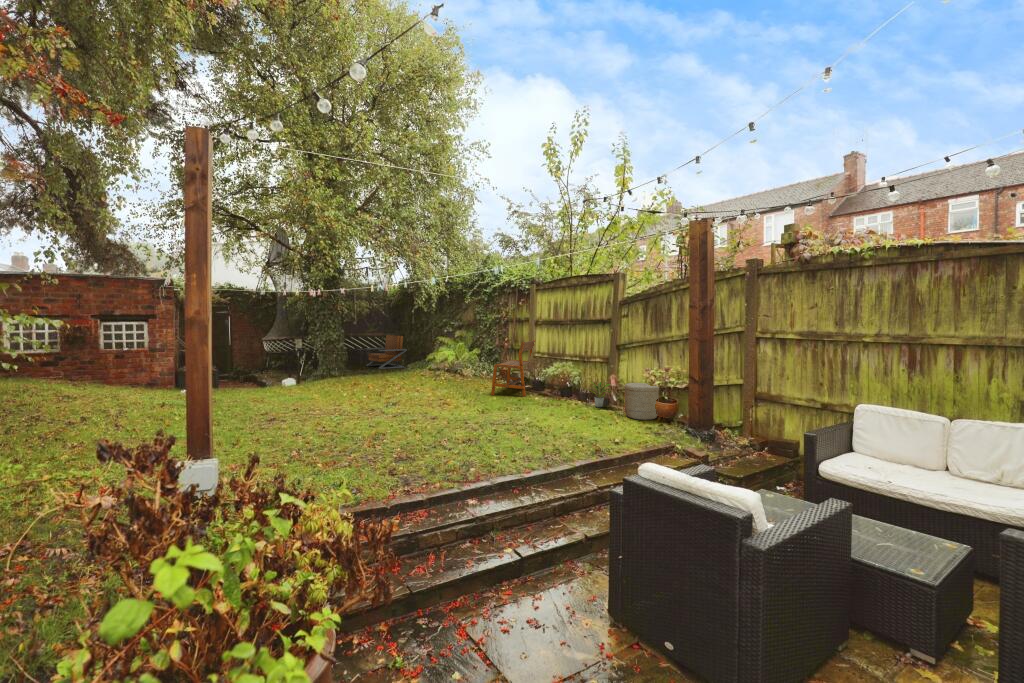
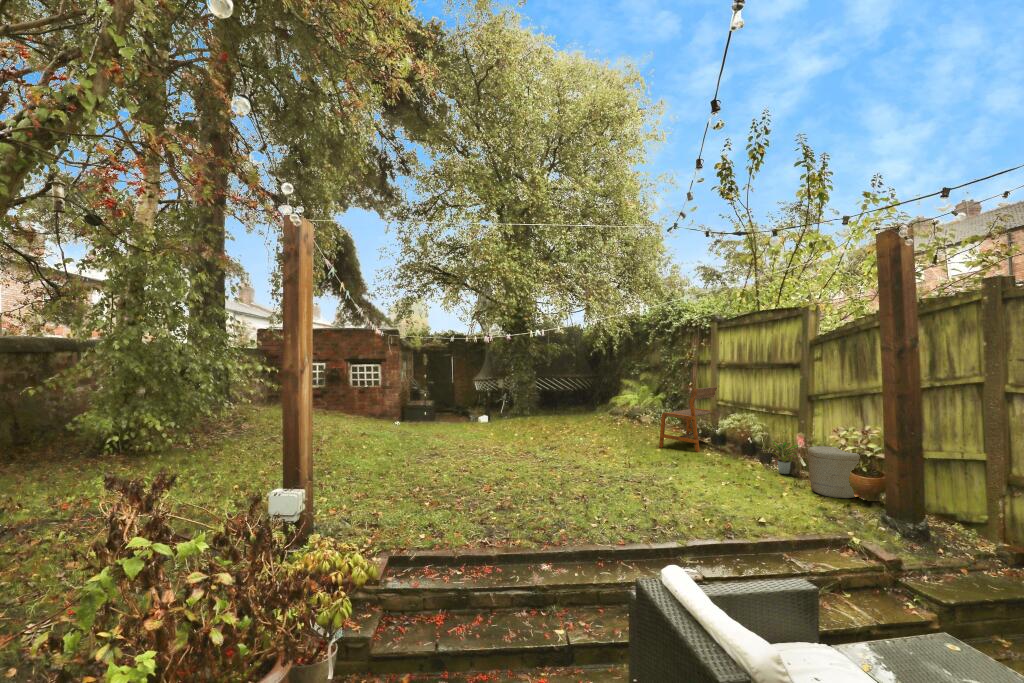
lounge chair: present [366,335,407,369] -> none [561,377,599,411]

